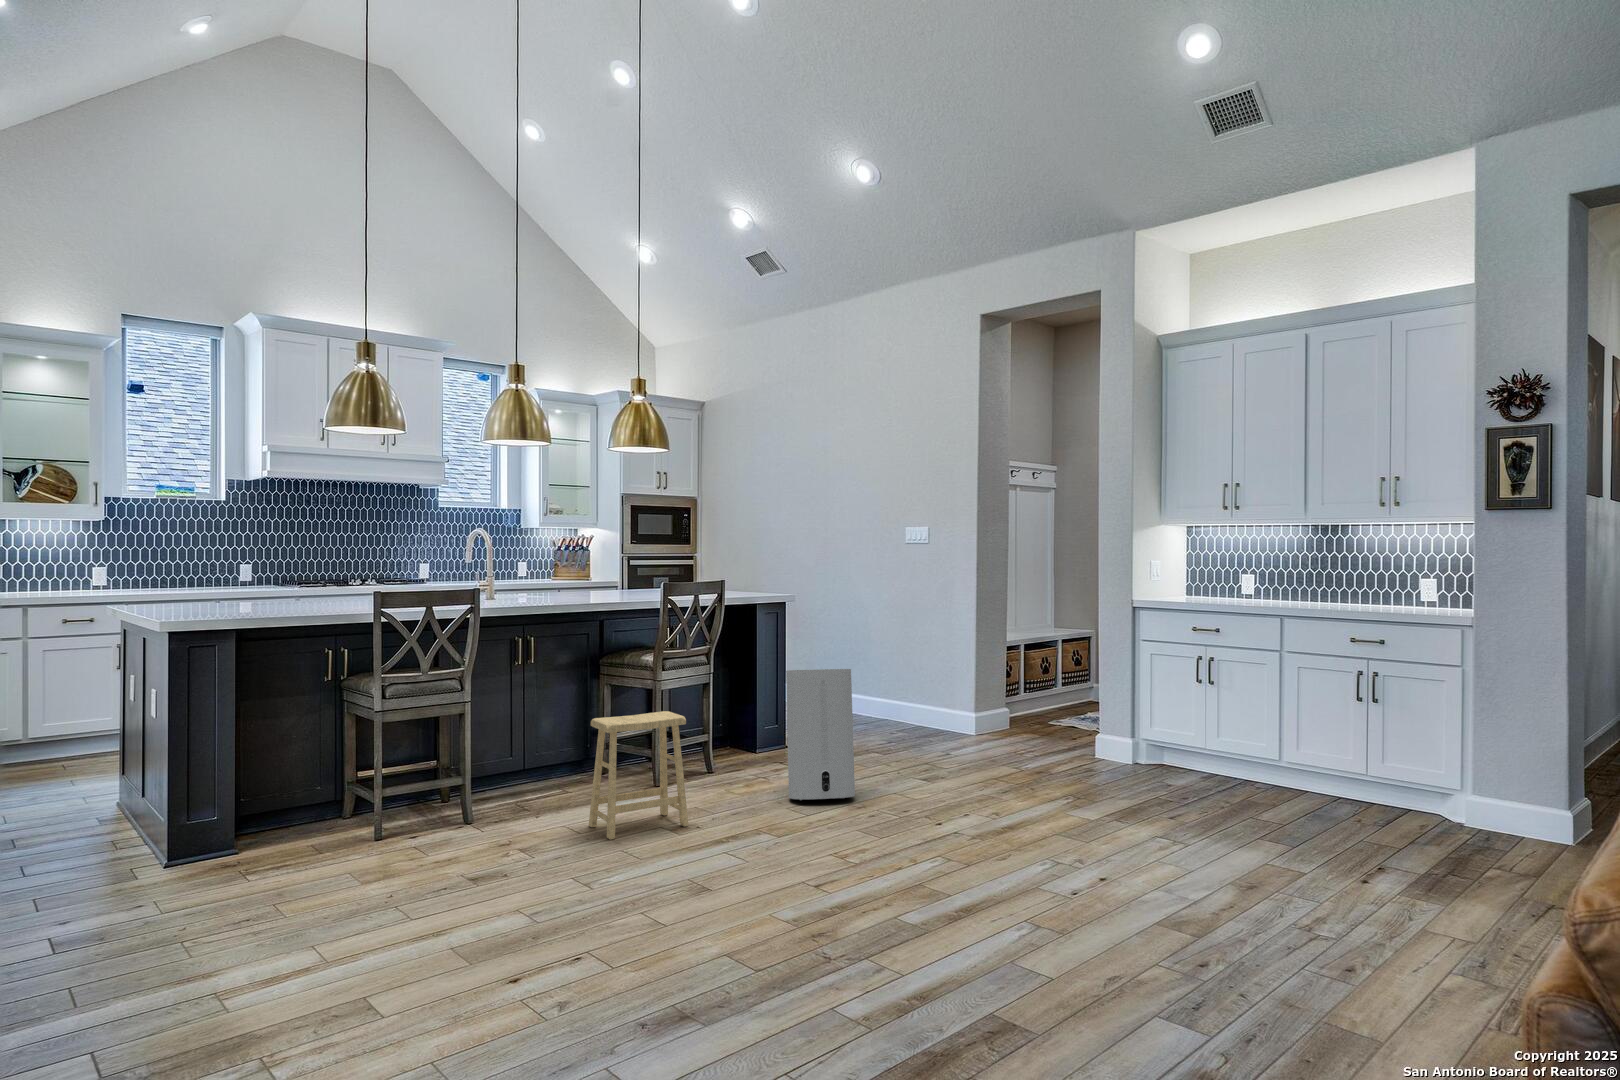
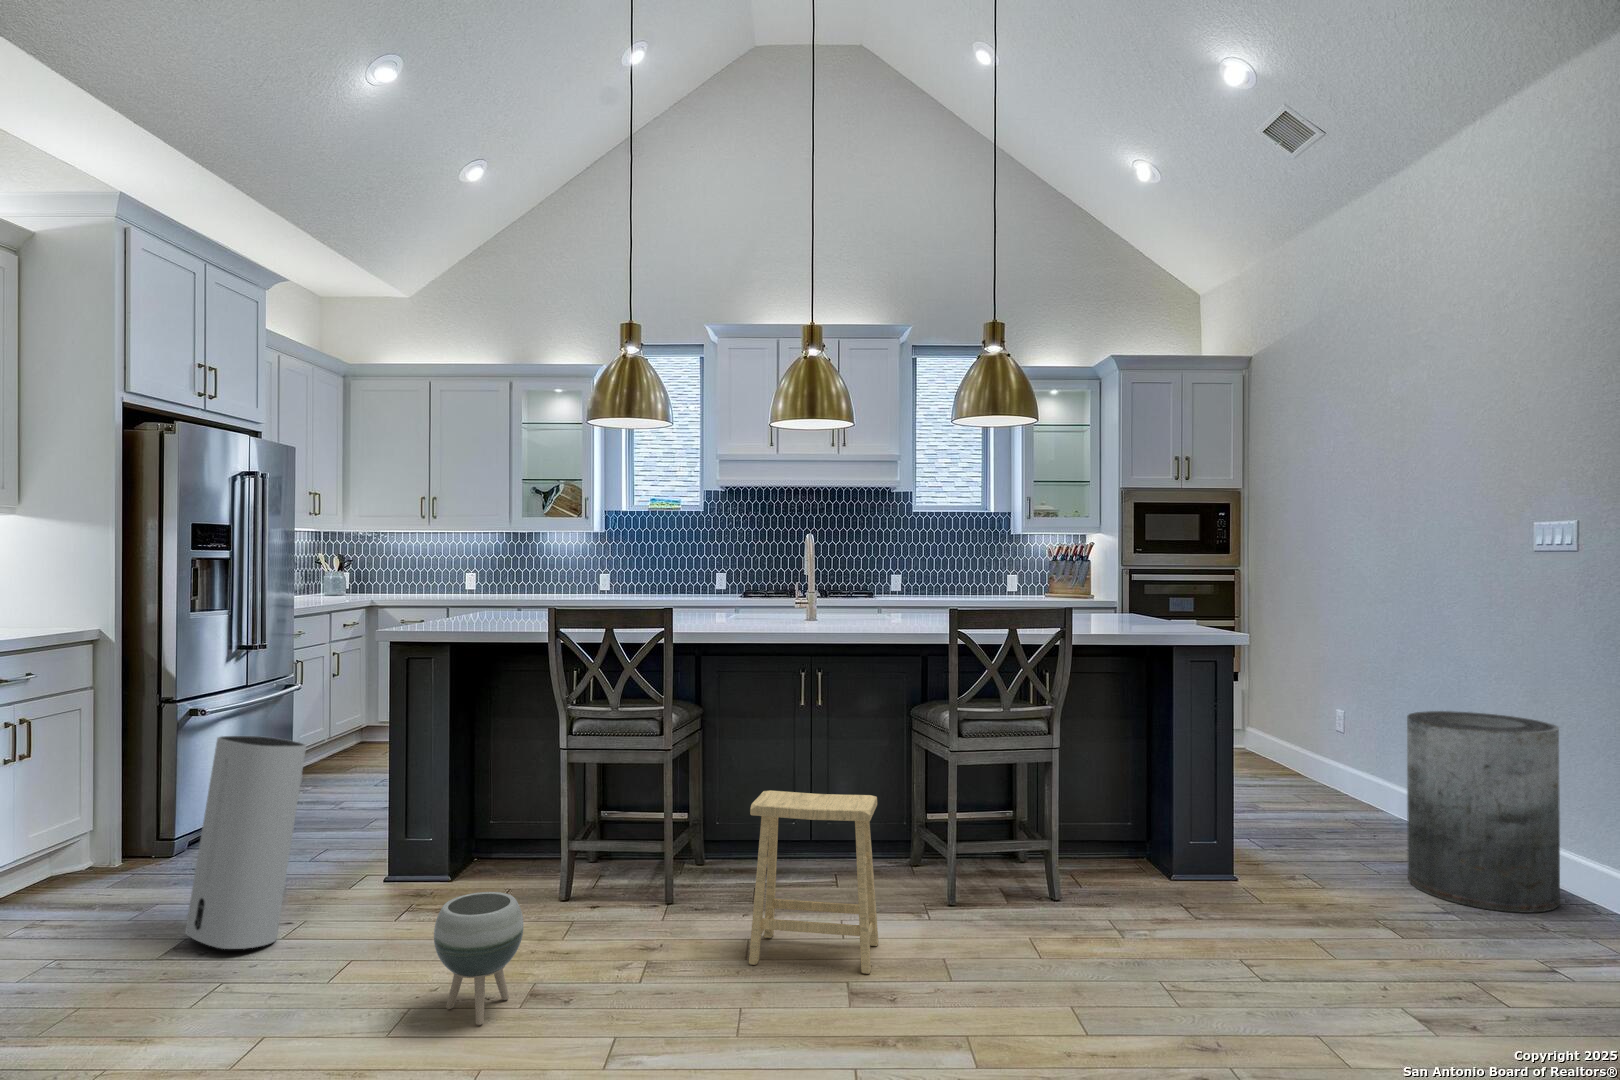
trash can: none [867,635,938,739] -> present [1407,711,1560,913]
air purifier: present [786,669,855,801] -> present [185,736,306,949]
planter: none [443,811,514,908] -> present [434,892,524,1025]

